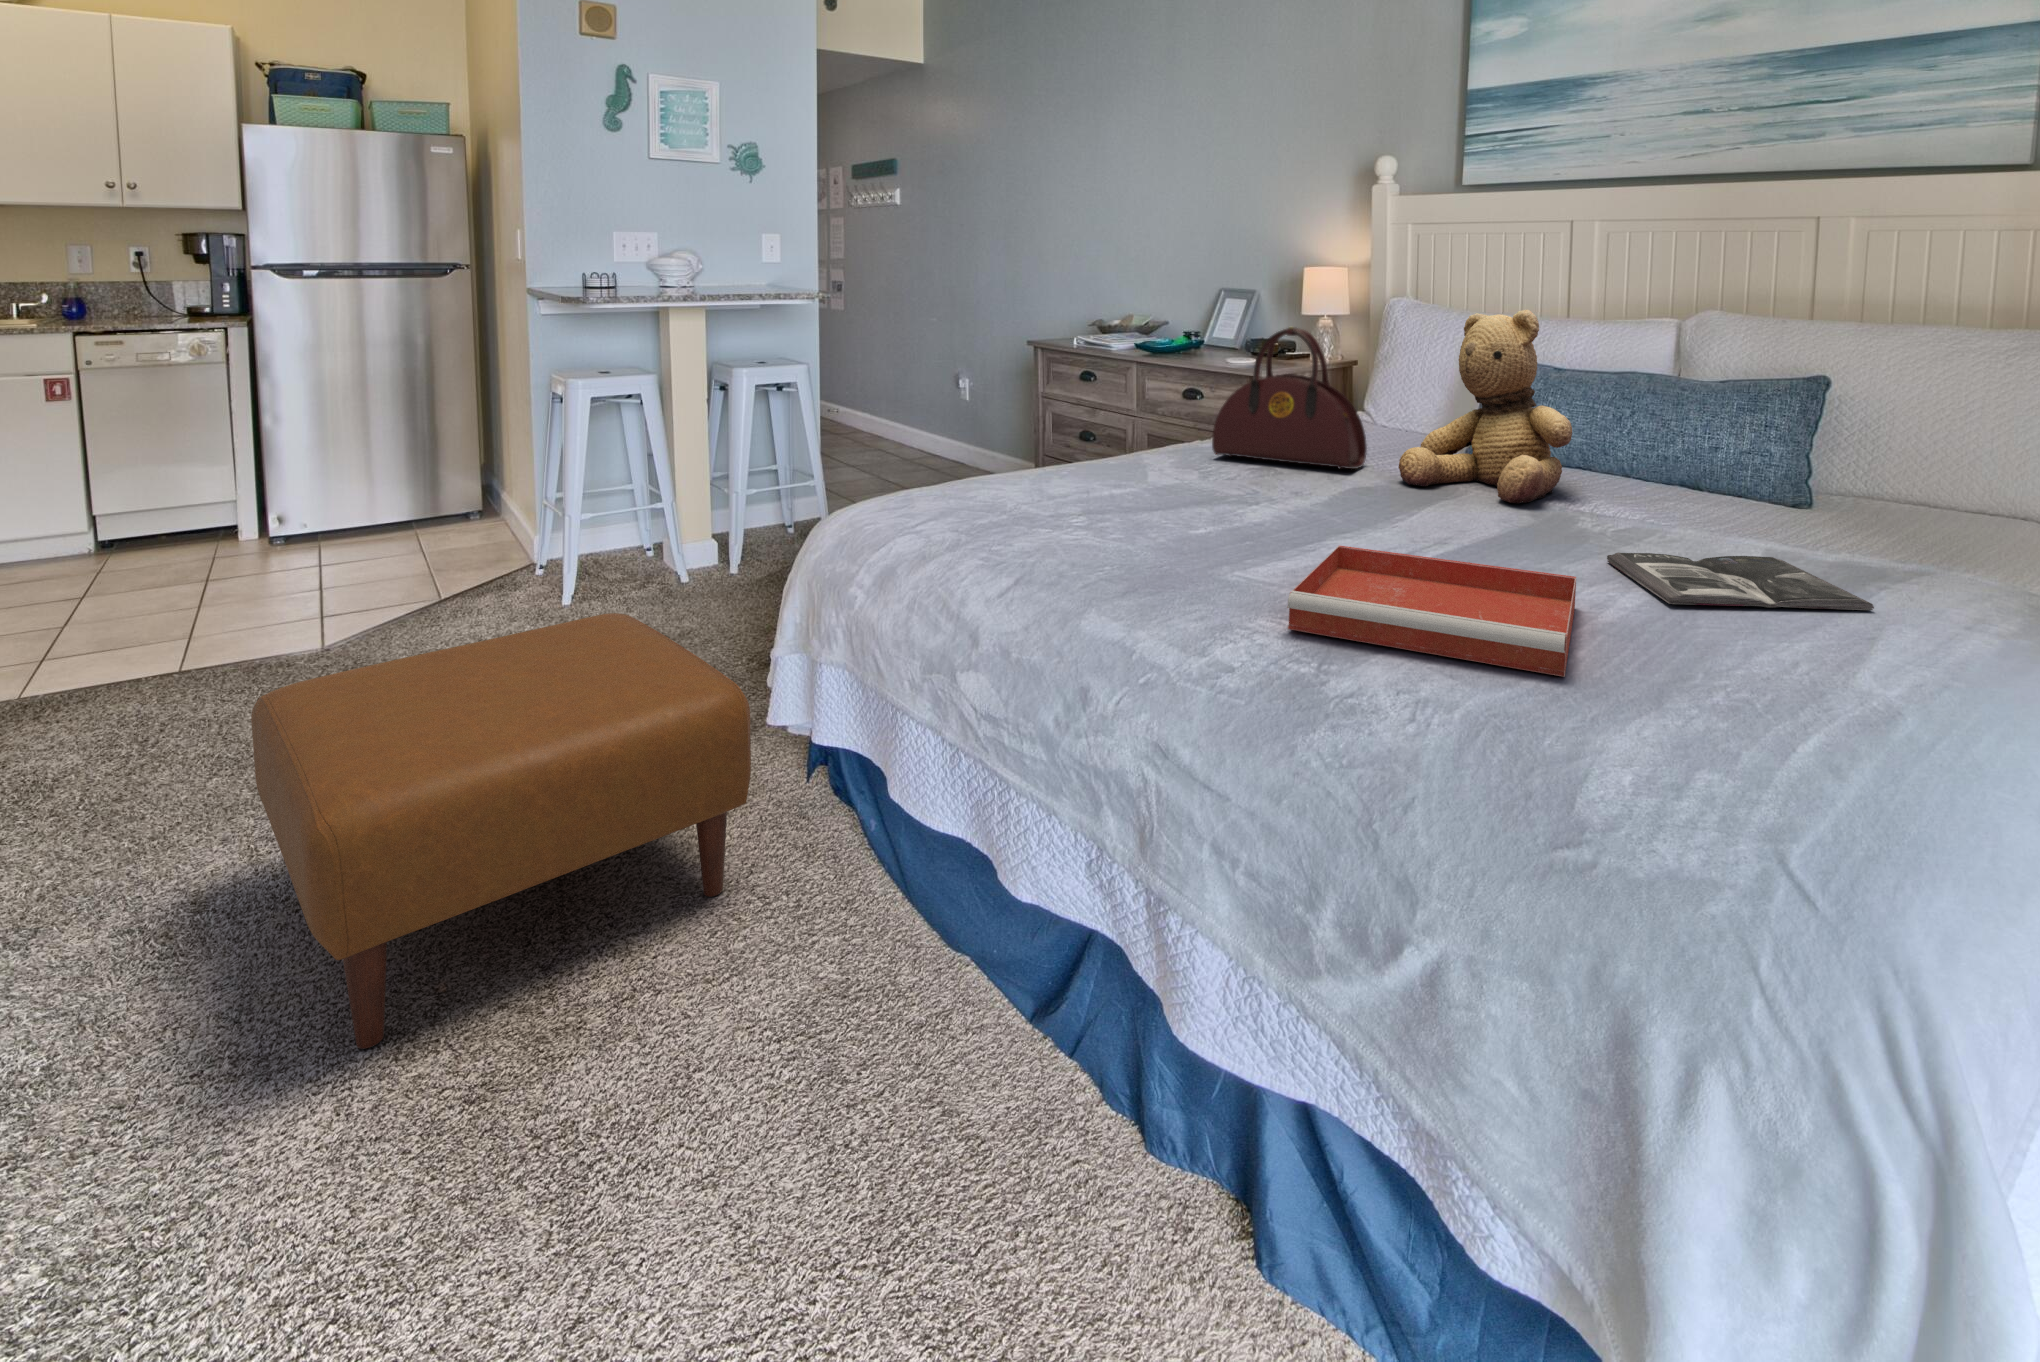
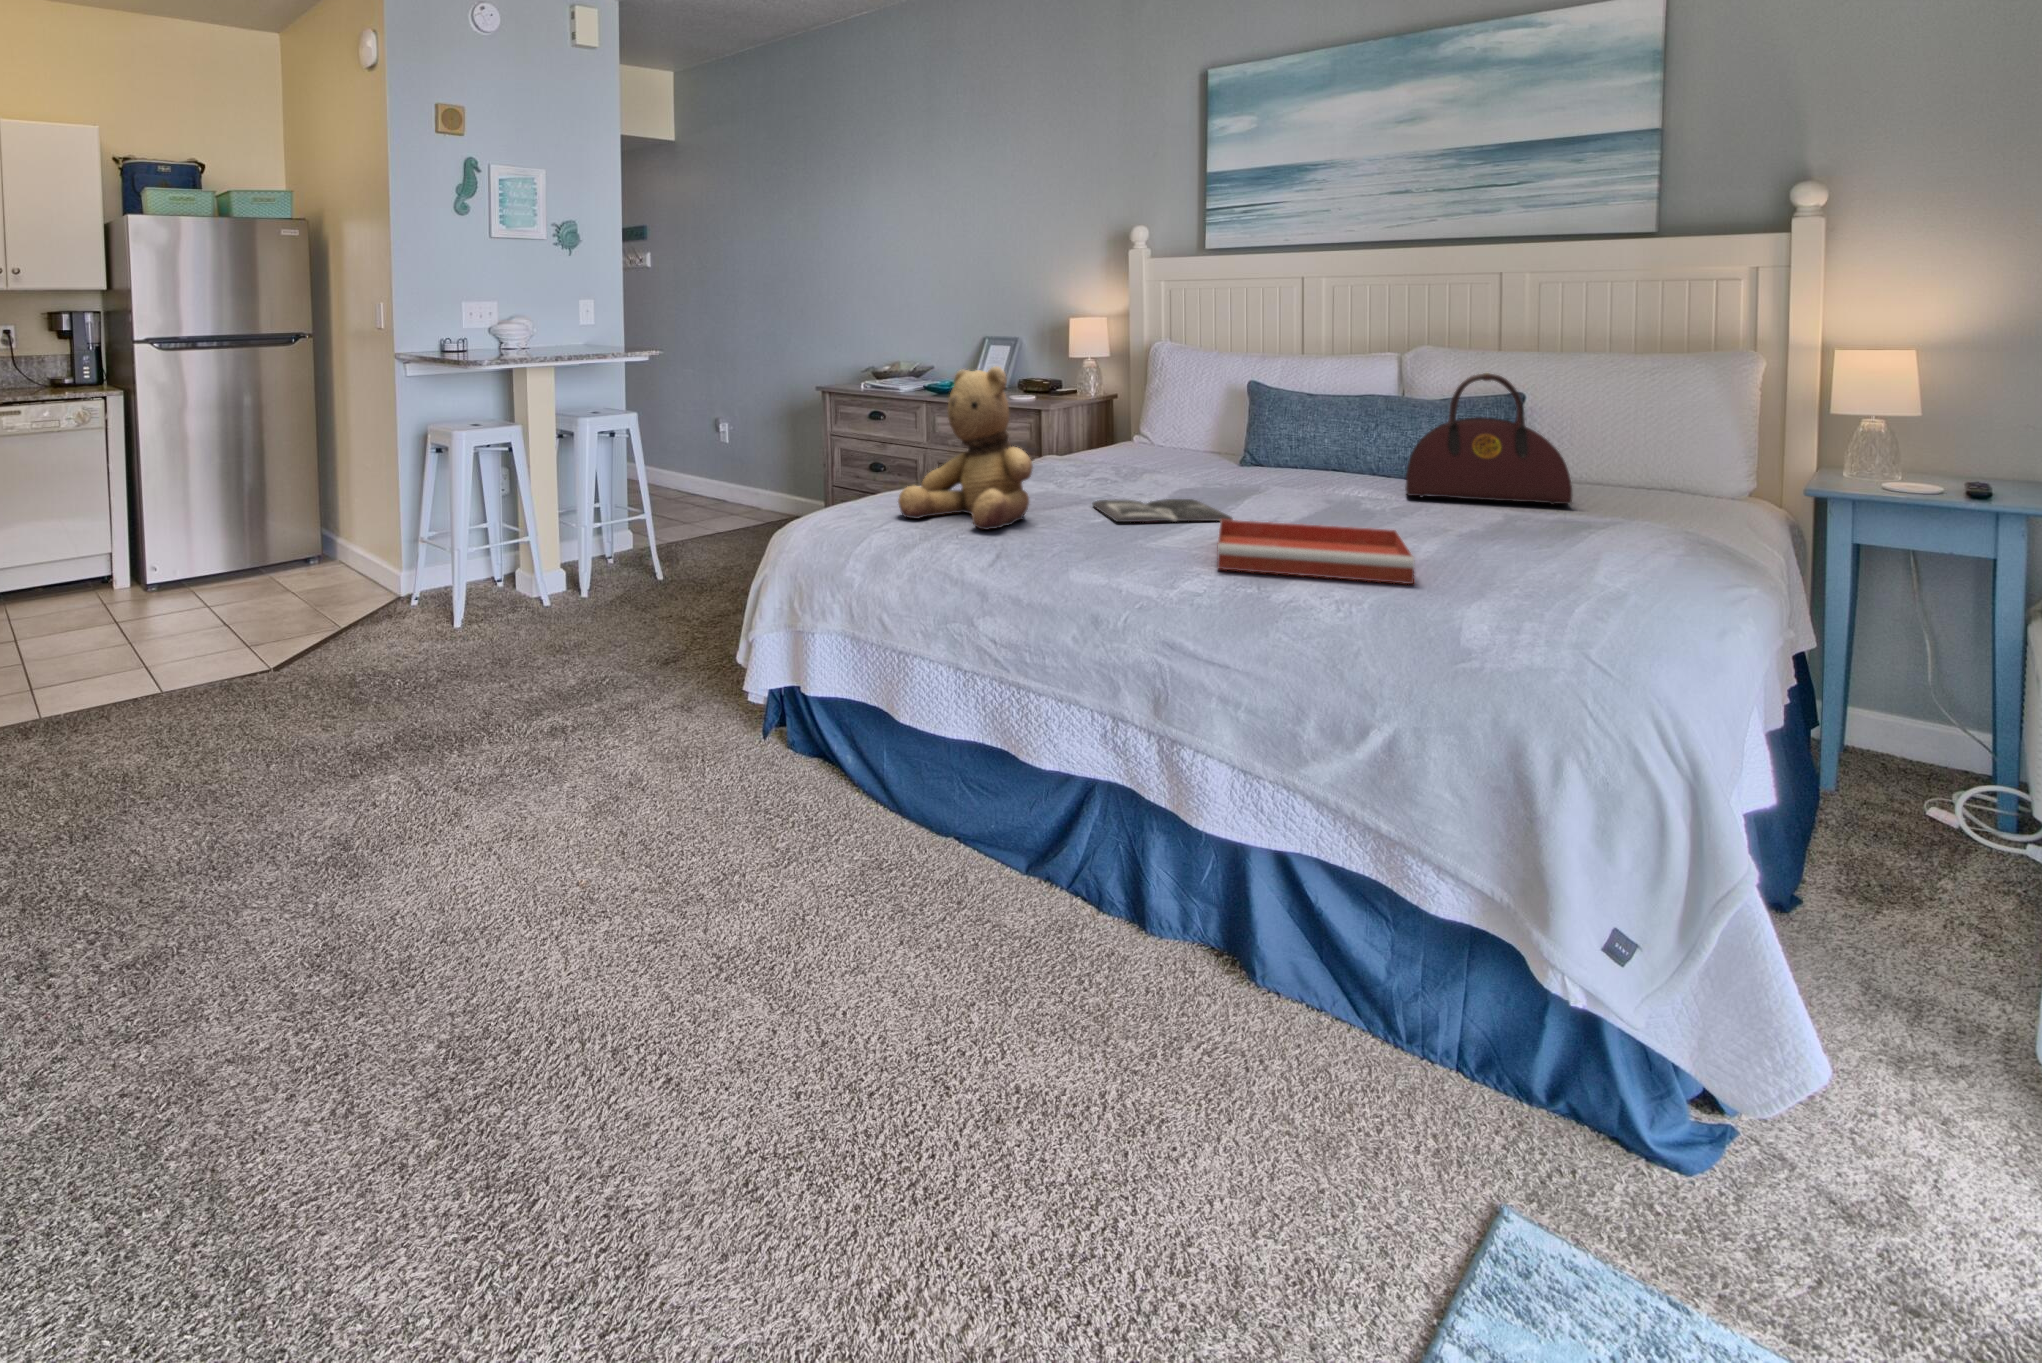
teddy bear: present [1399,310,1572,503] -> present [898,366,1033,530]
handbag: present [1212,327,1367,469] -> present [1405,373,1572,505]
magazine: present [1607,553,1874,610] -> present [1092,499,1233,522]
ottoman: present [251,613,751,1049] -> none [396,610,774,907]

